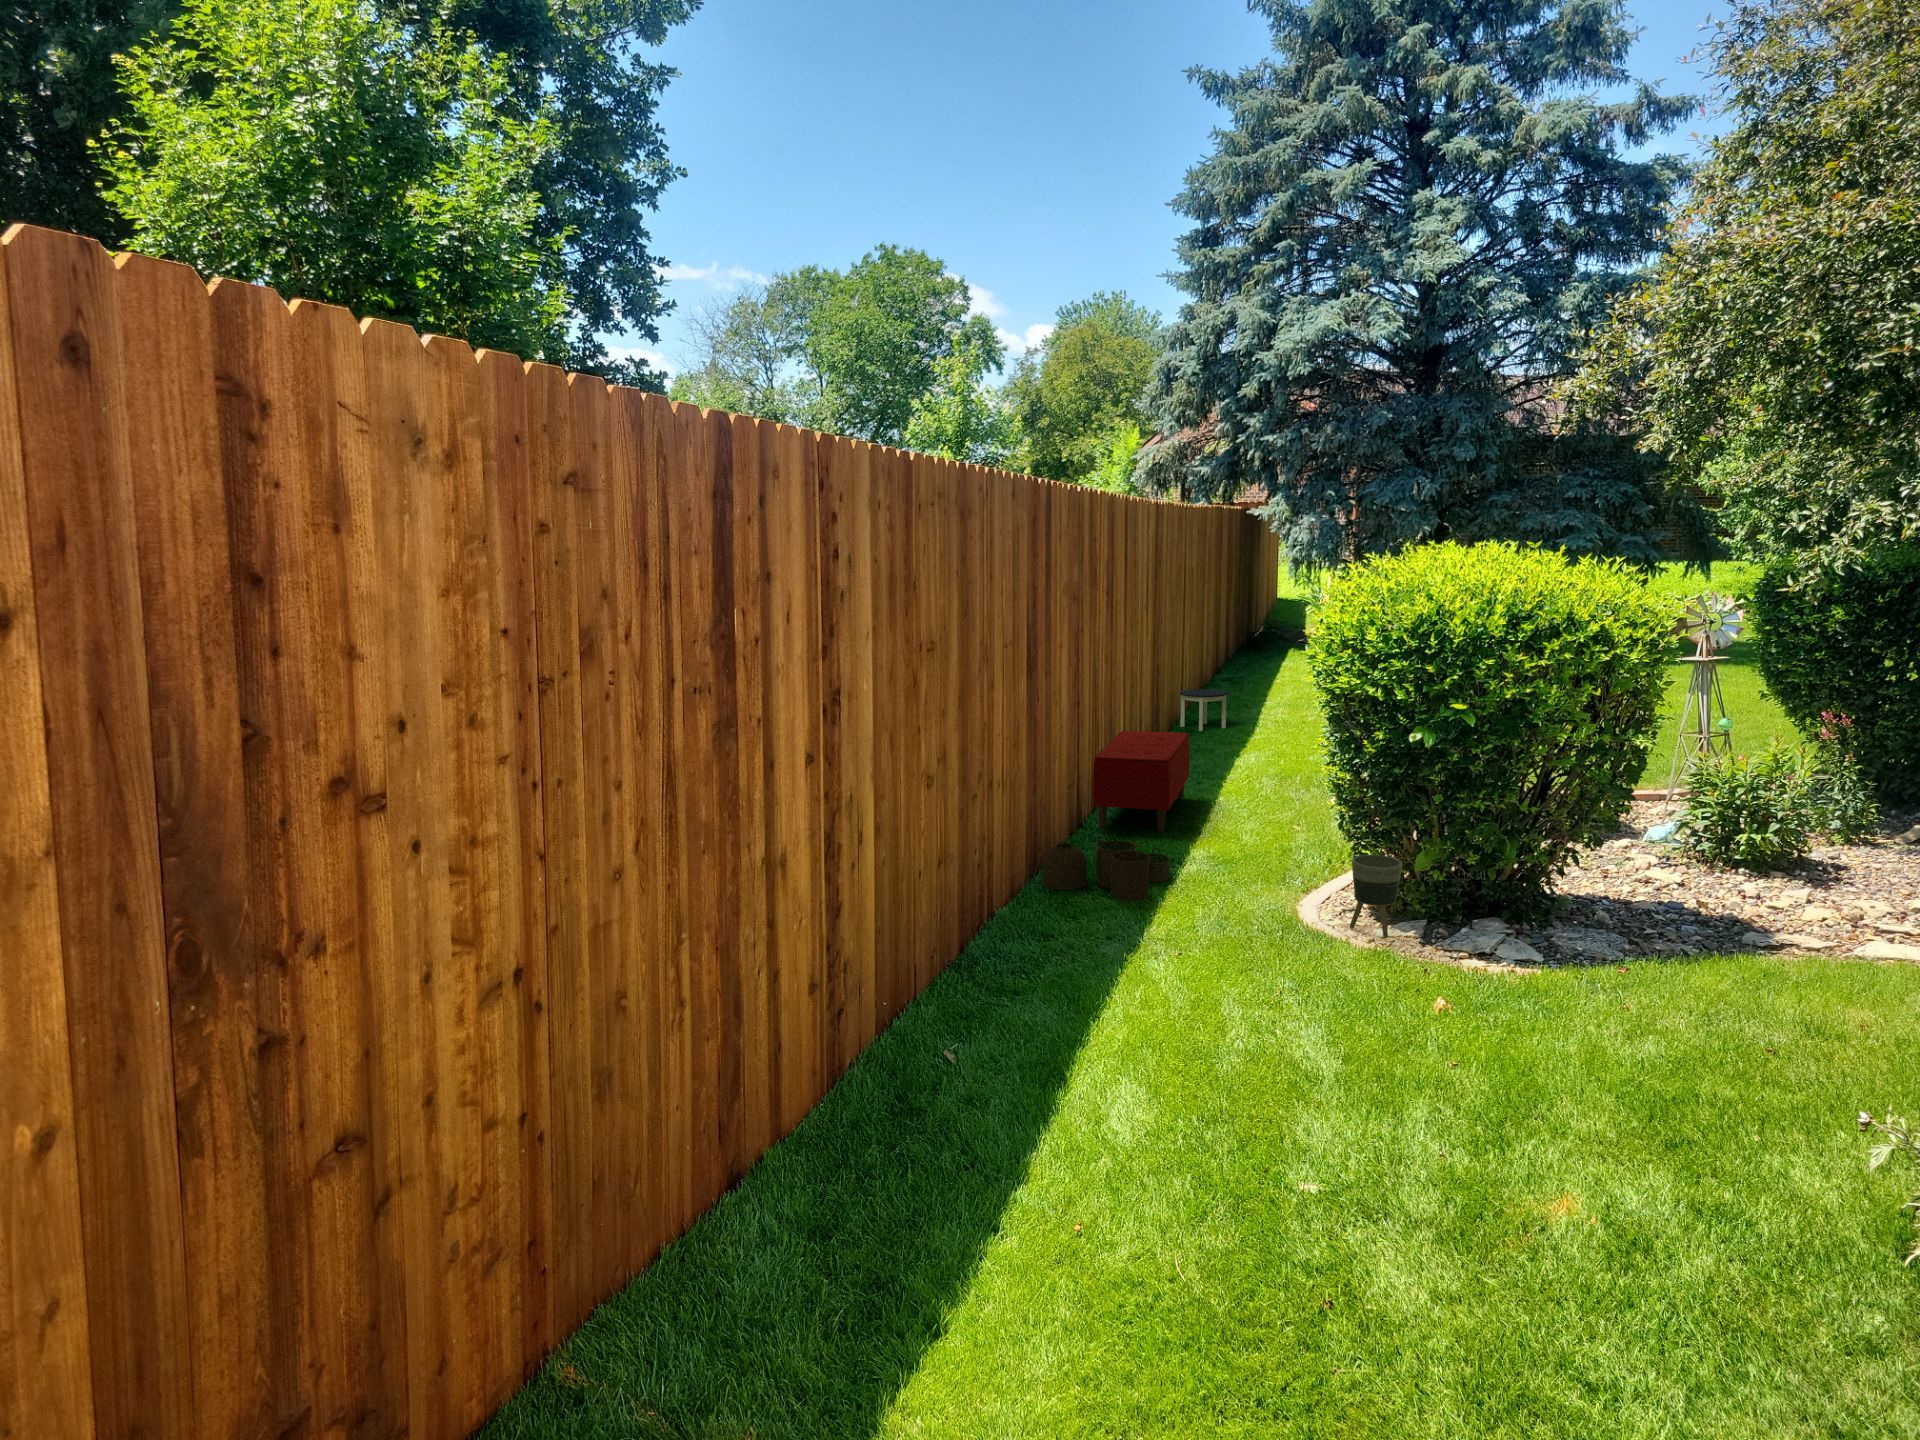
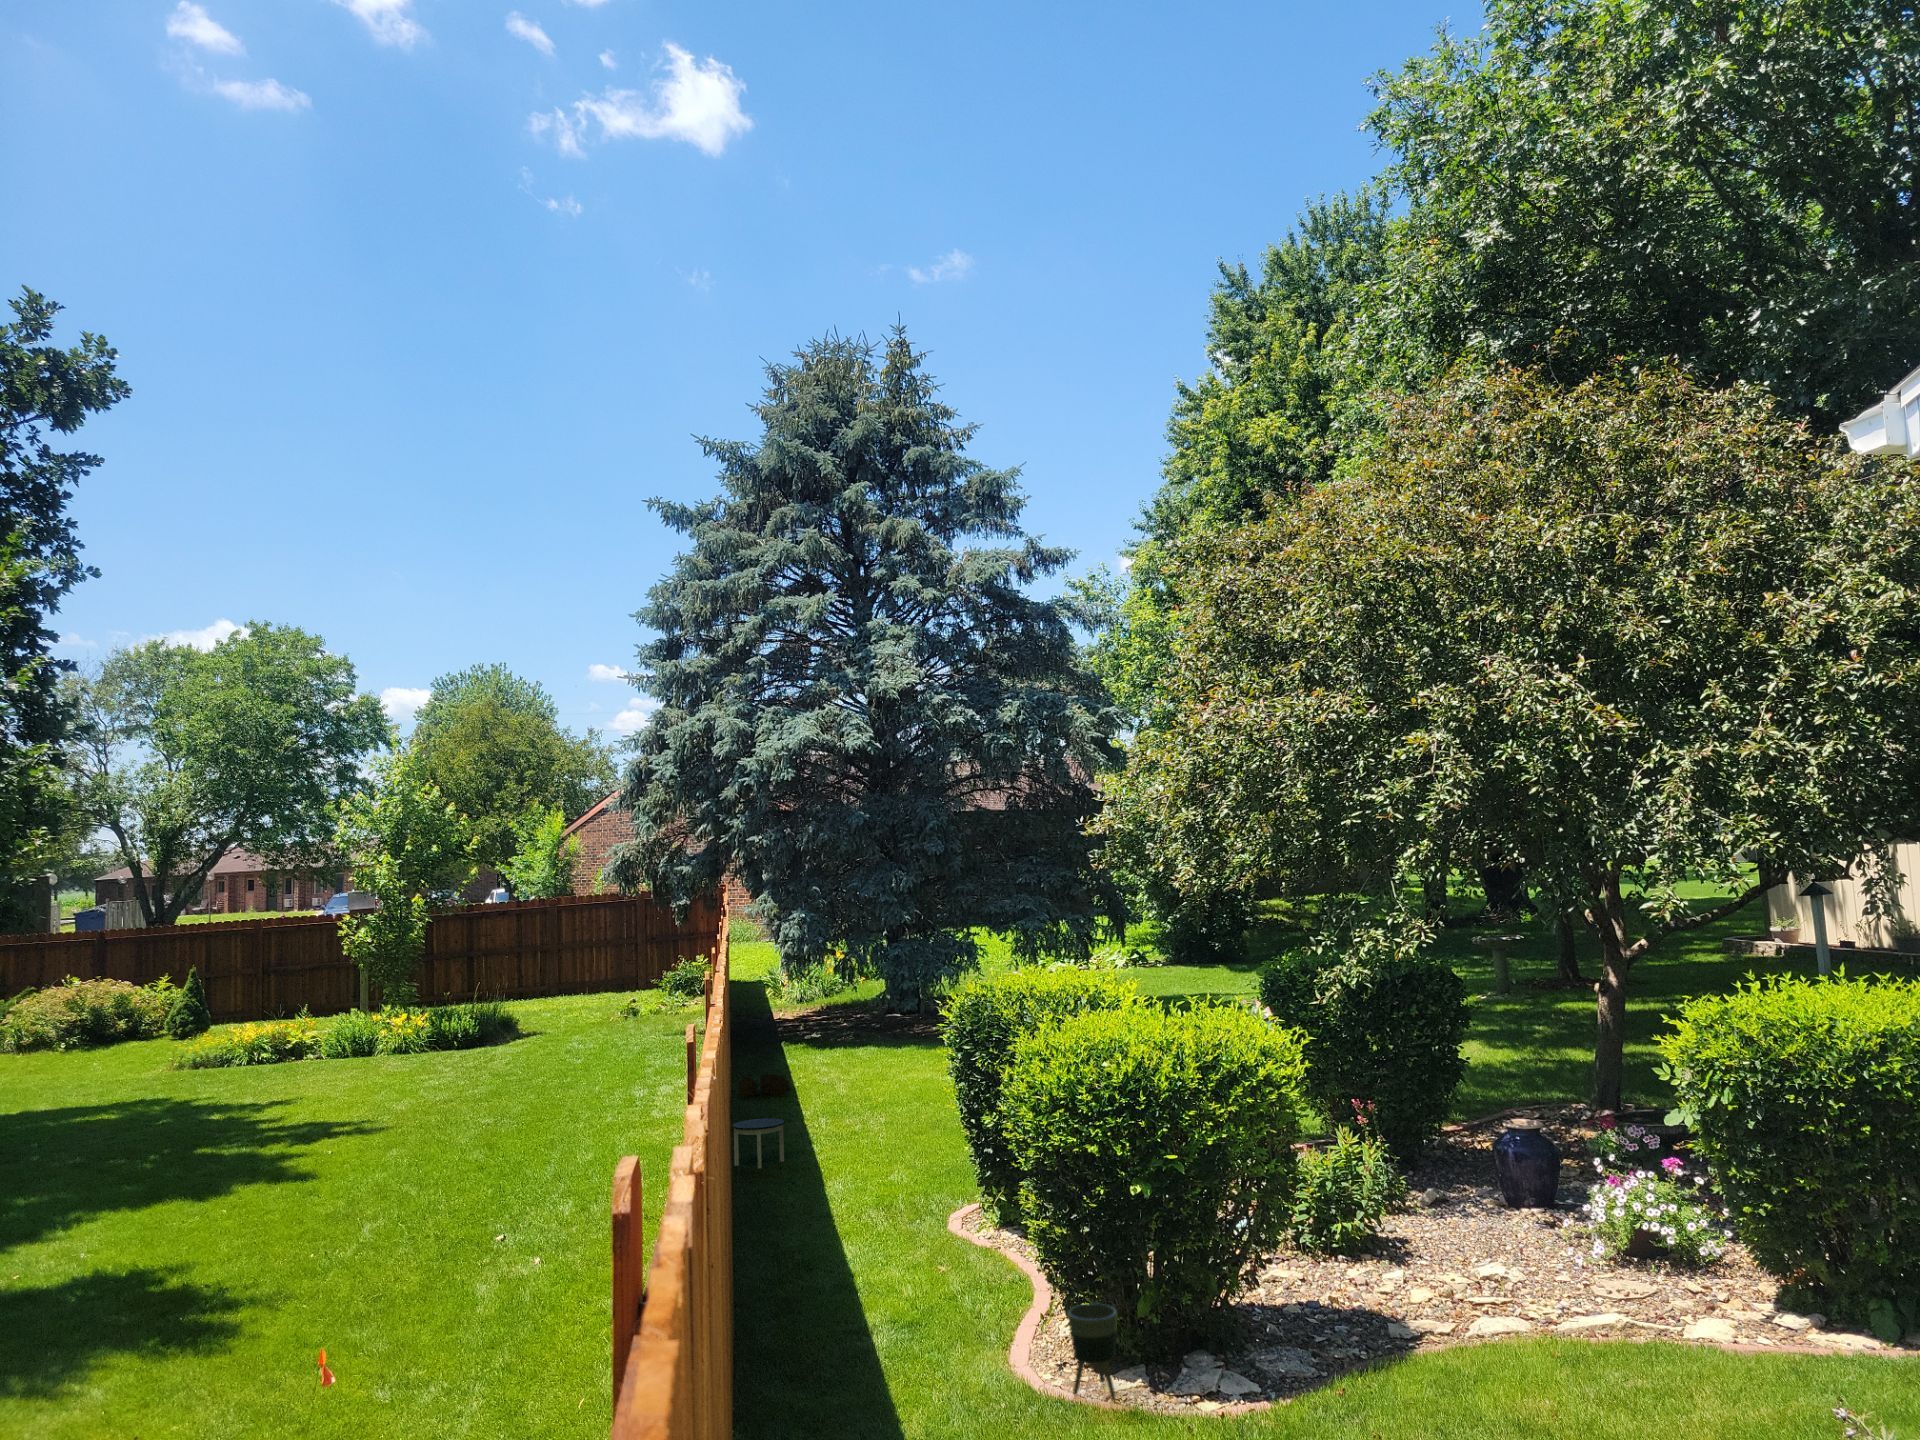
bench: present [1093,731,1189,832] -> none [719,1181,809,1318]
woven basket: present [1041,837,1170,901] -> present [738,1074,790,1097]

